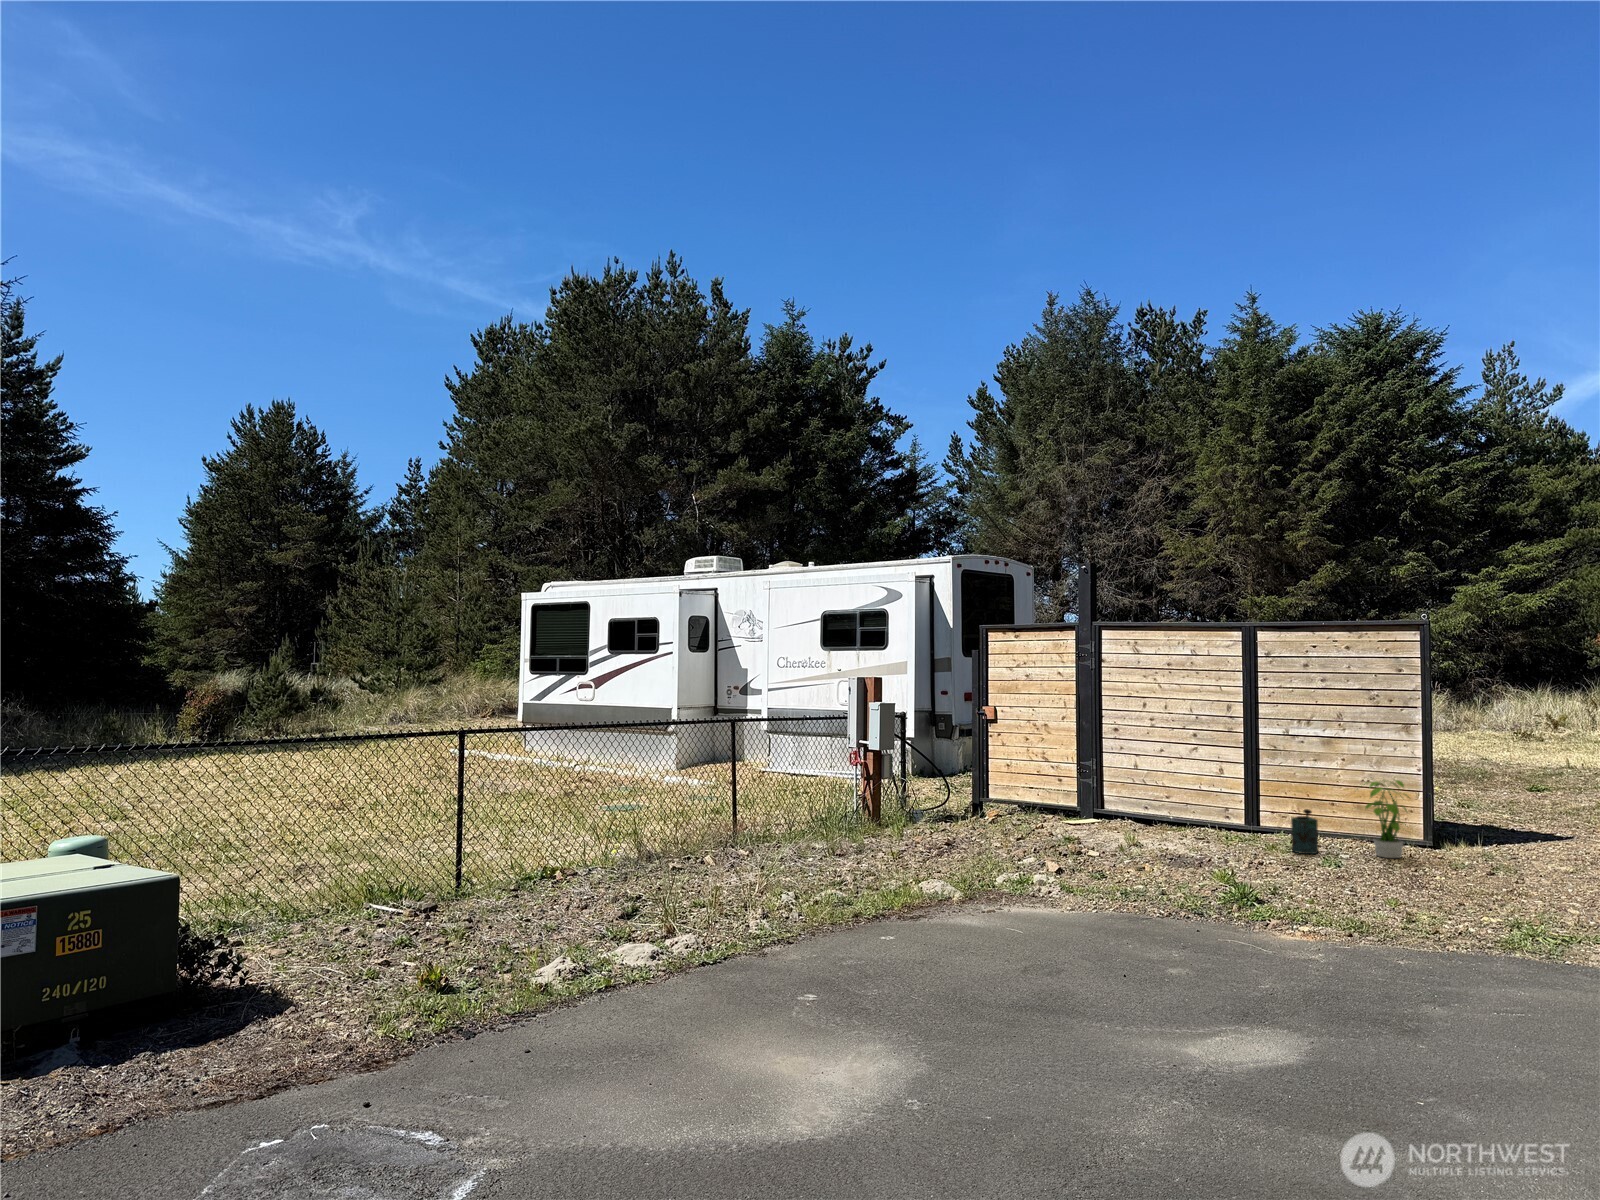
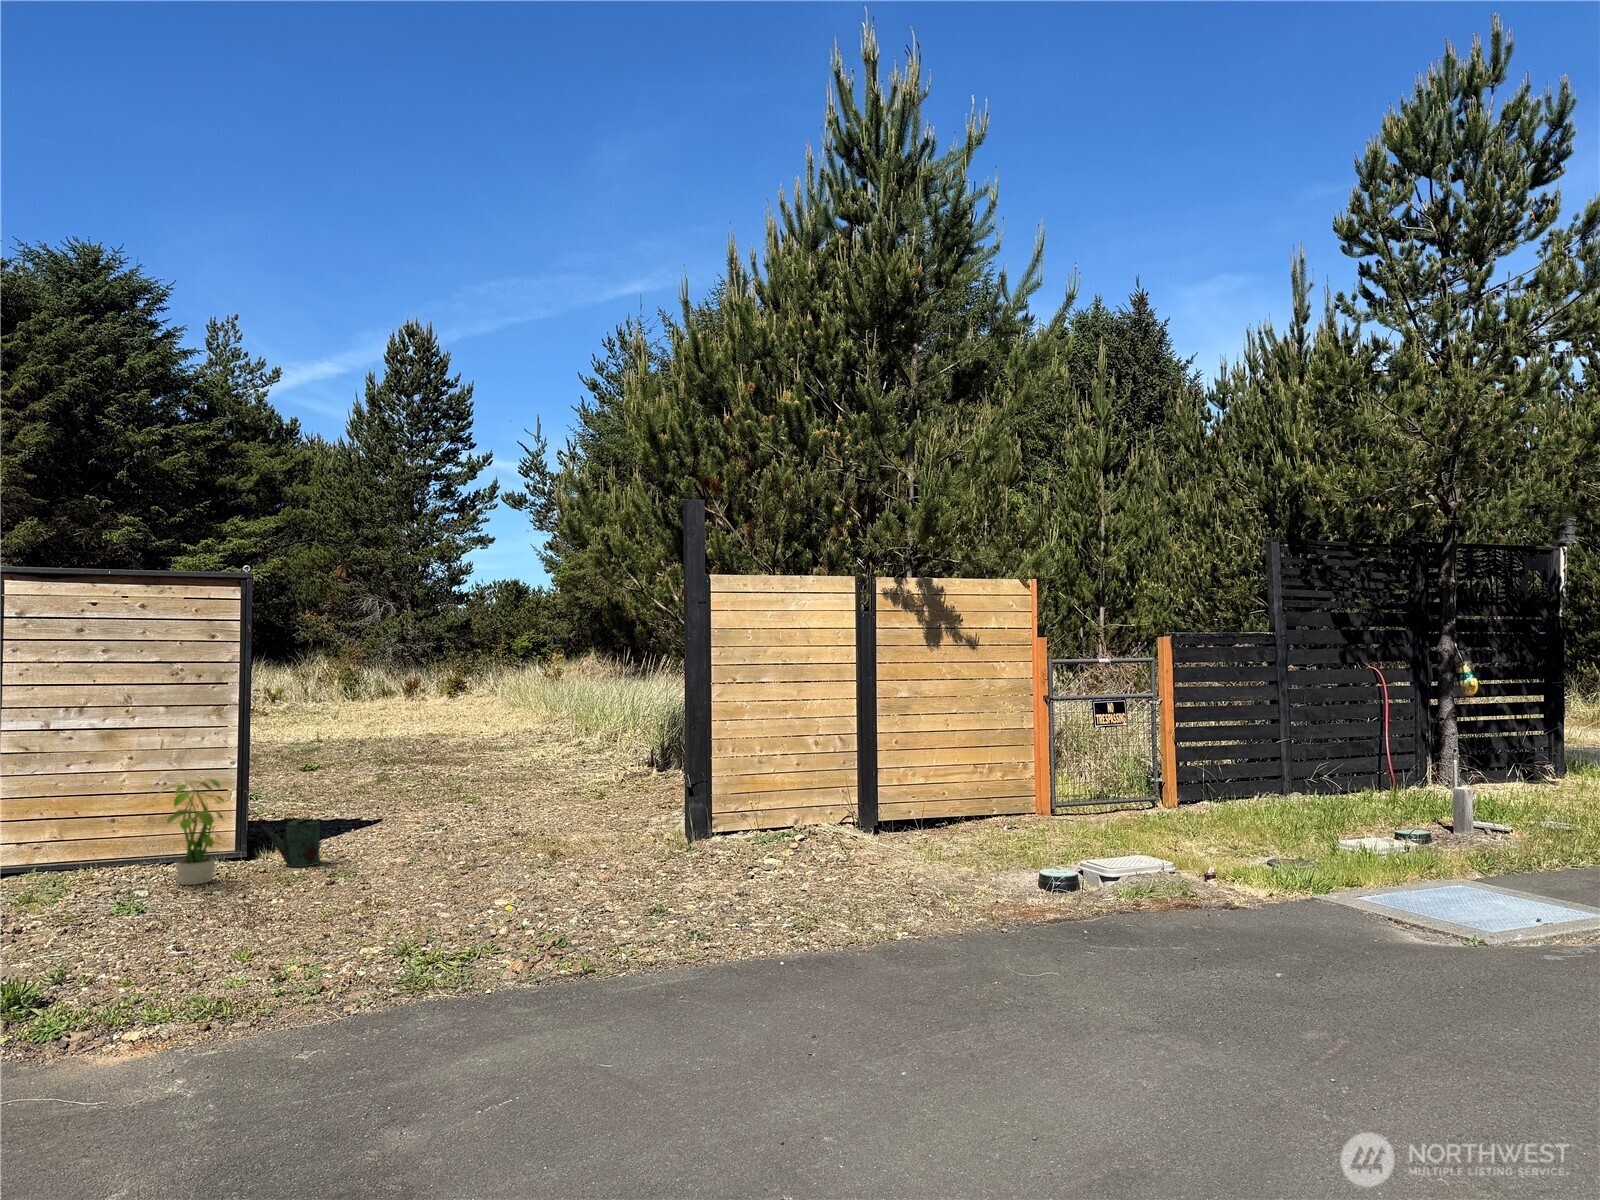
watering can: present [1291,809,1318,854] -> present [254,818,321,867]

